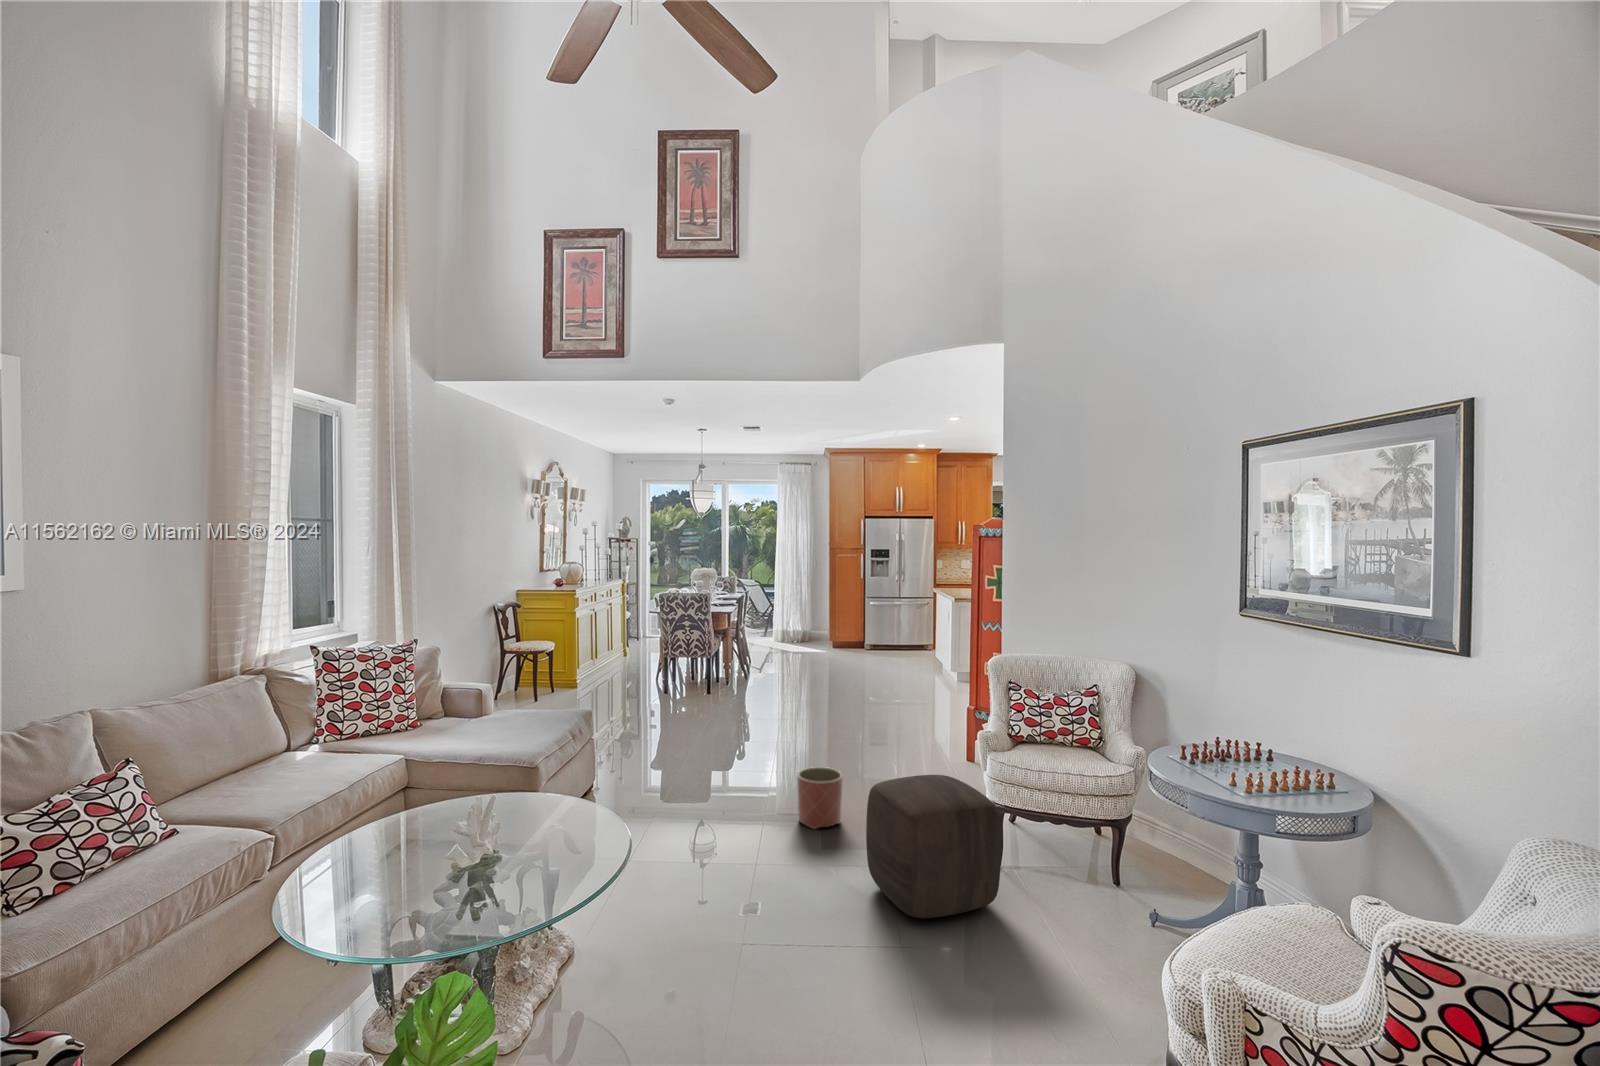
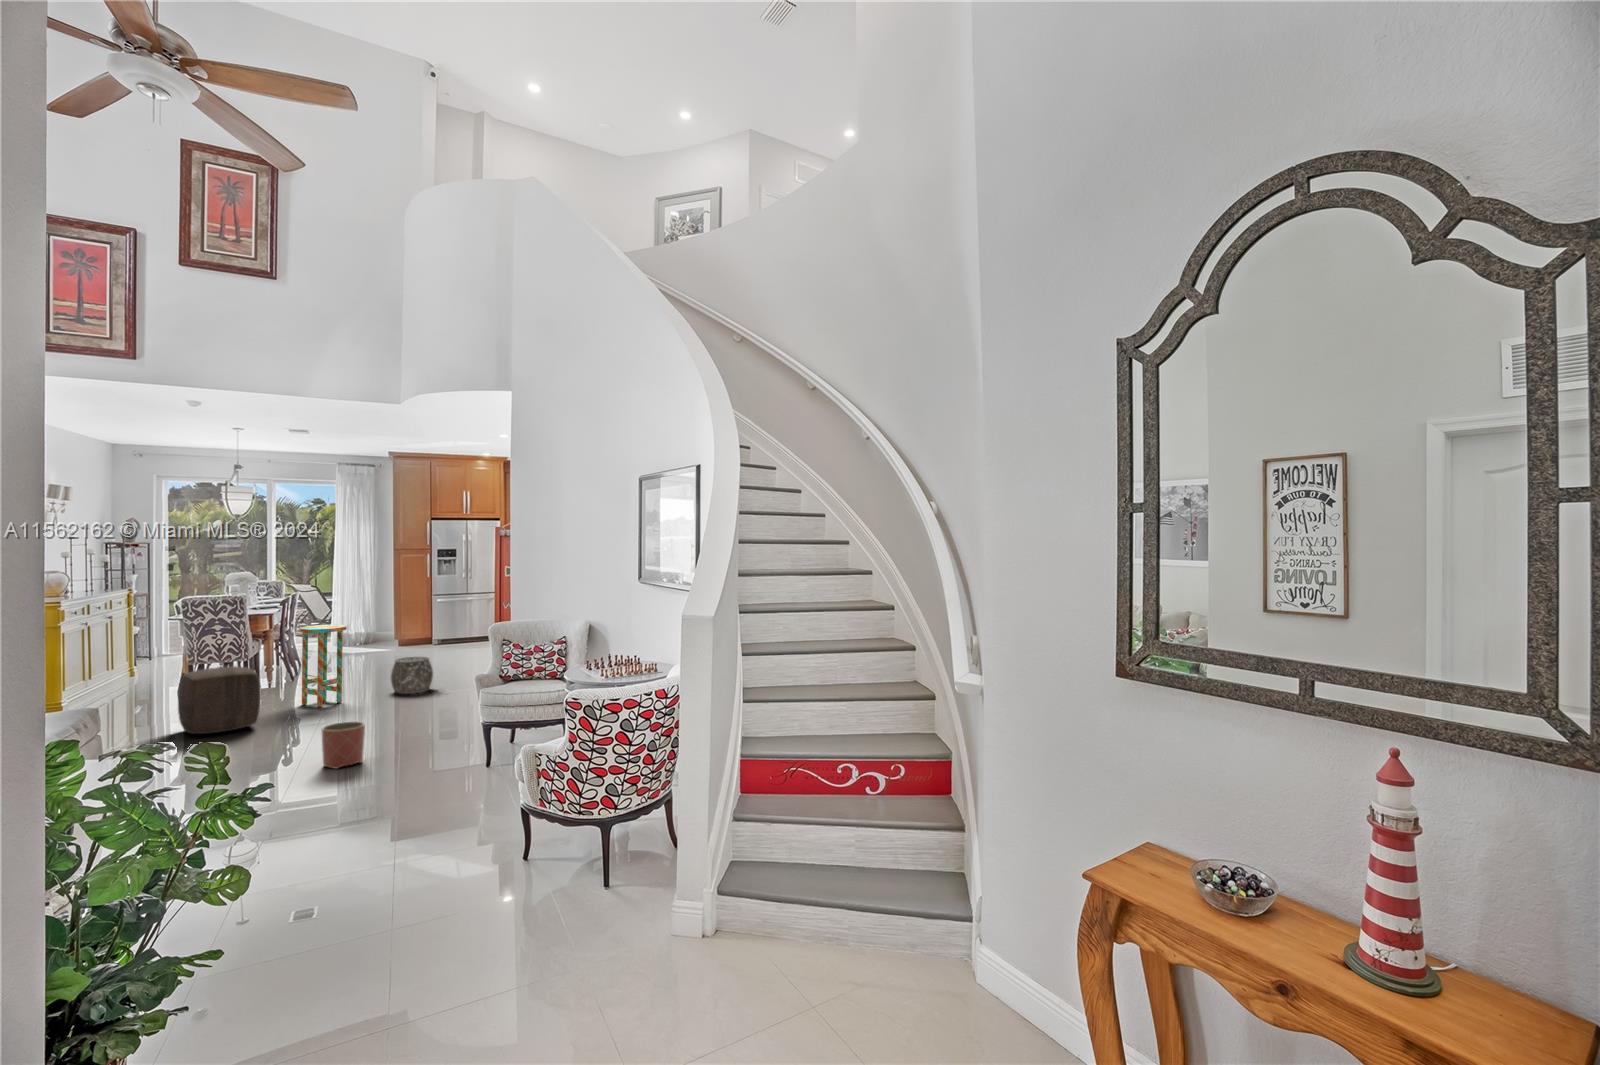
side table: none [758,631,801,721] -> present [299,625,347,707]
woven basket: none [841,670,883,714] -> present [391,657,433,694]
ottoman: present [866,775,1001,918] -> present [178,666,260,734]

